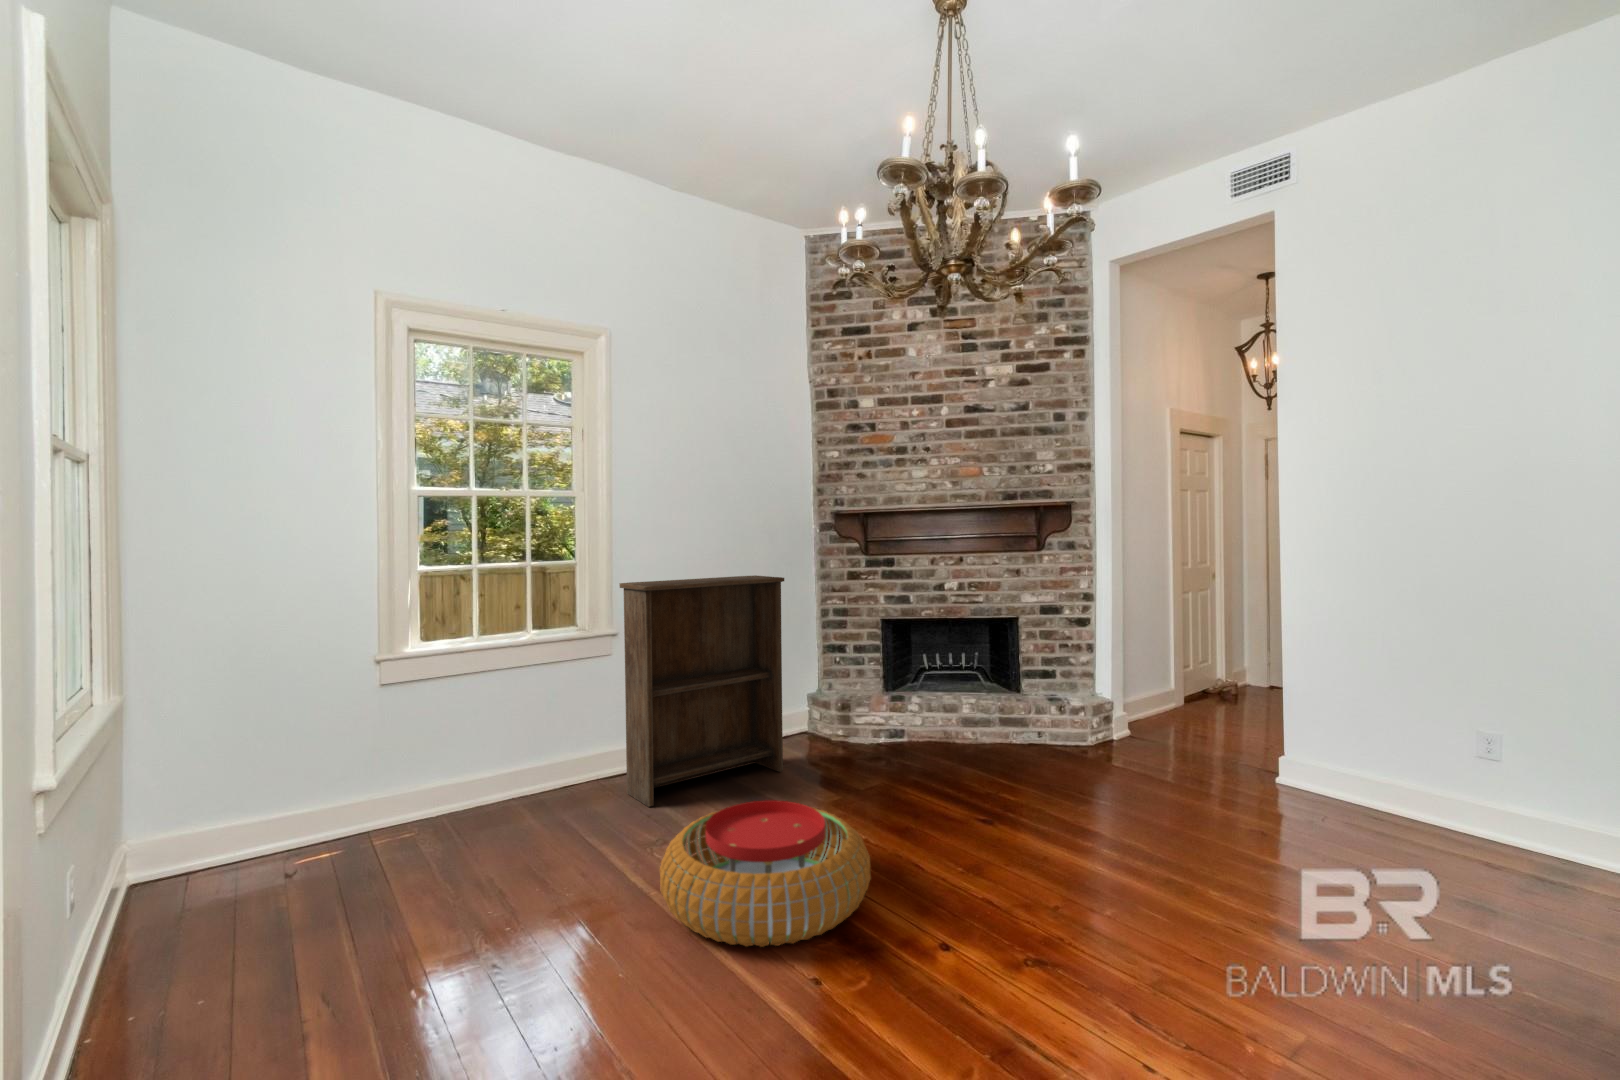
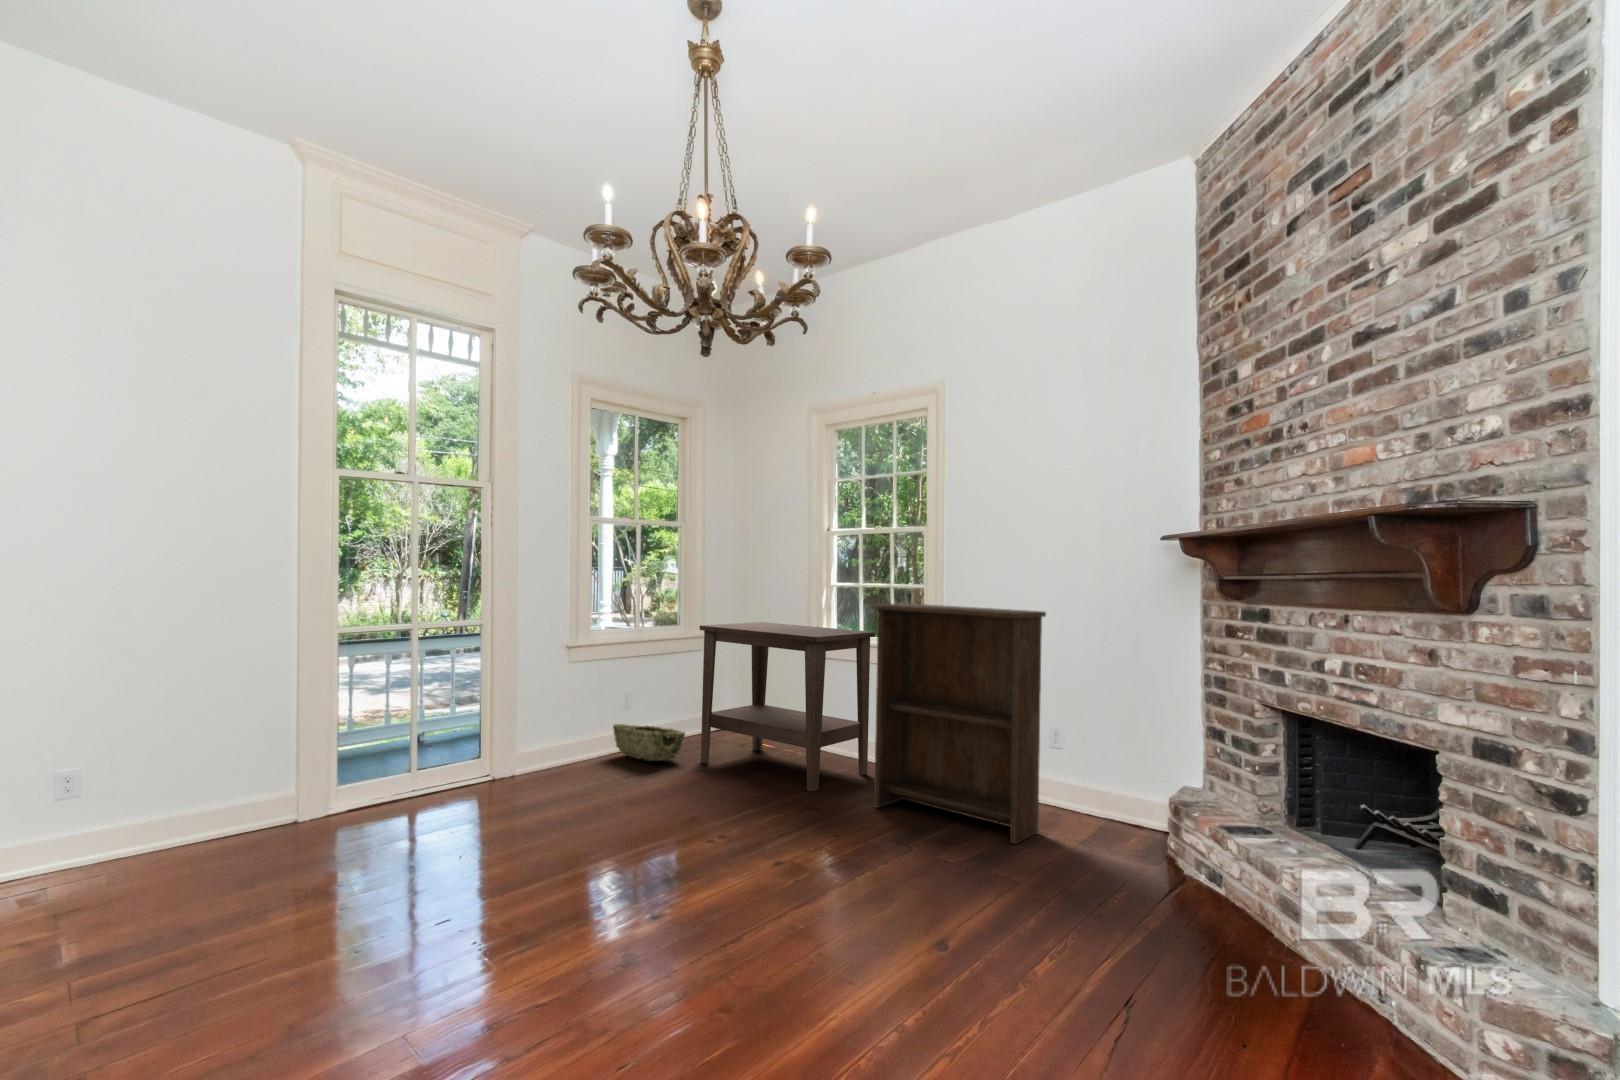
side table: none [288,625,567,900] -> present [700,622,875,792]
pouf: present [660,800,871,947] -> none [627,780,804,886]
woven basket: none [102,862,293,975] -> present [613,724,685,761]

